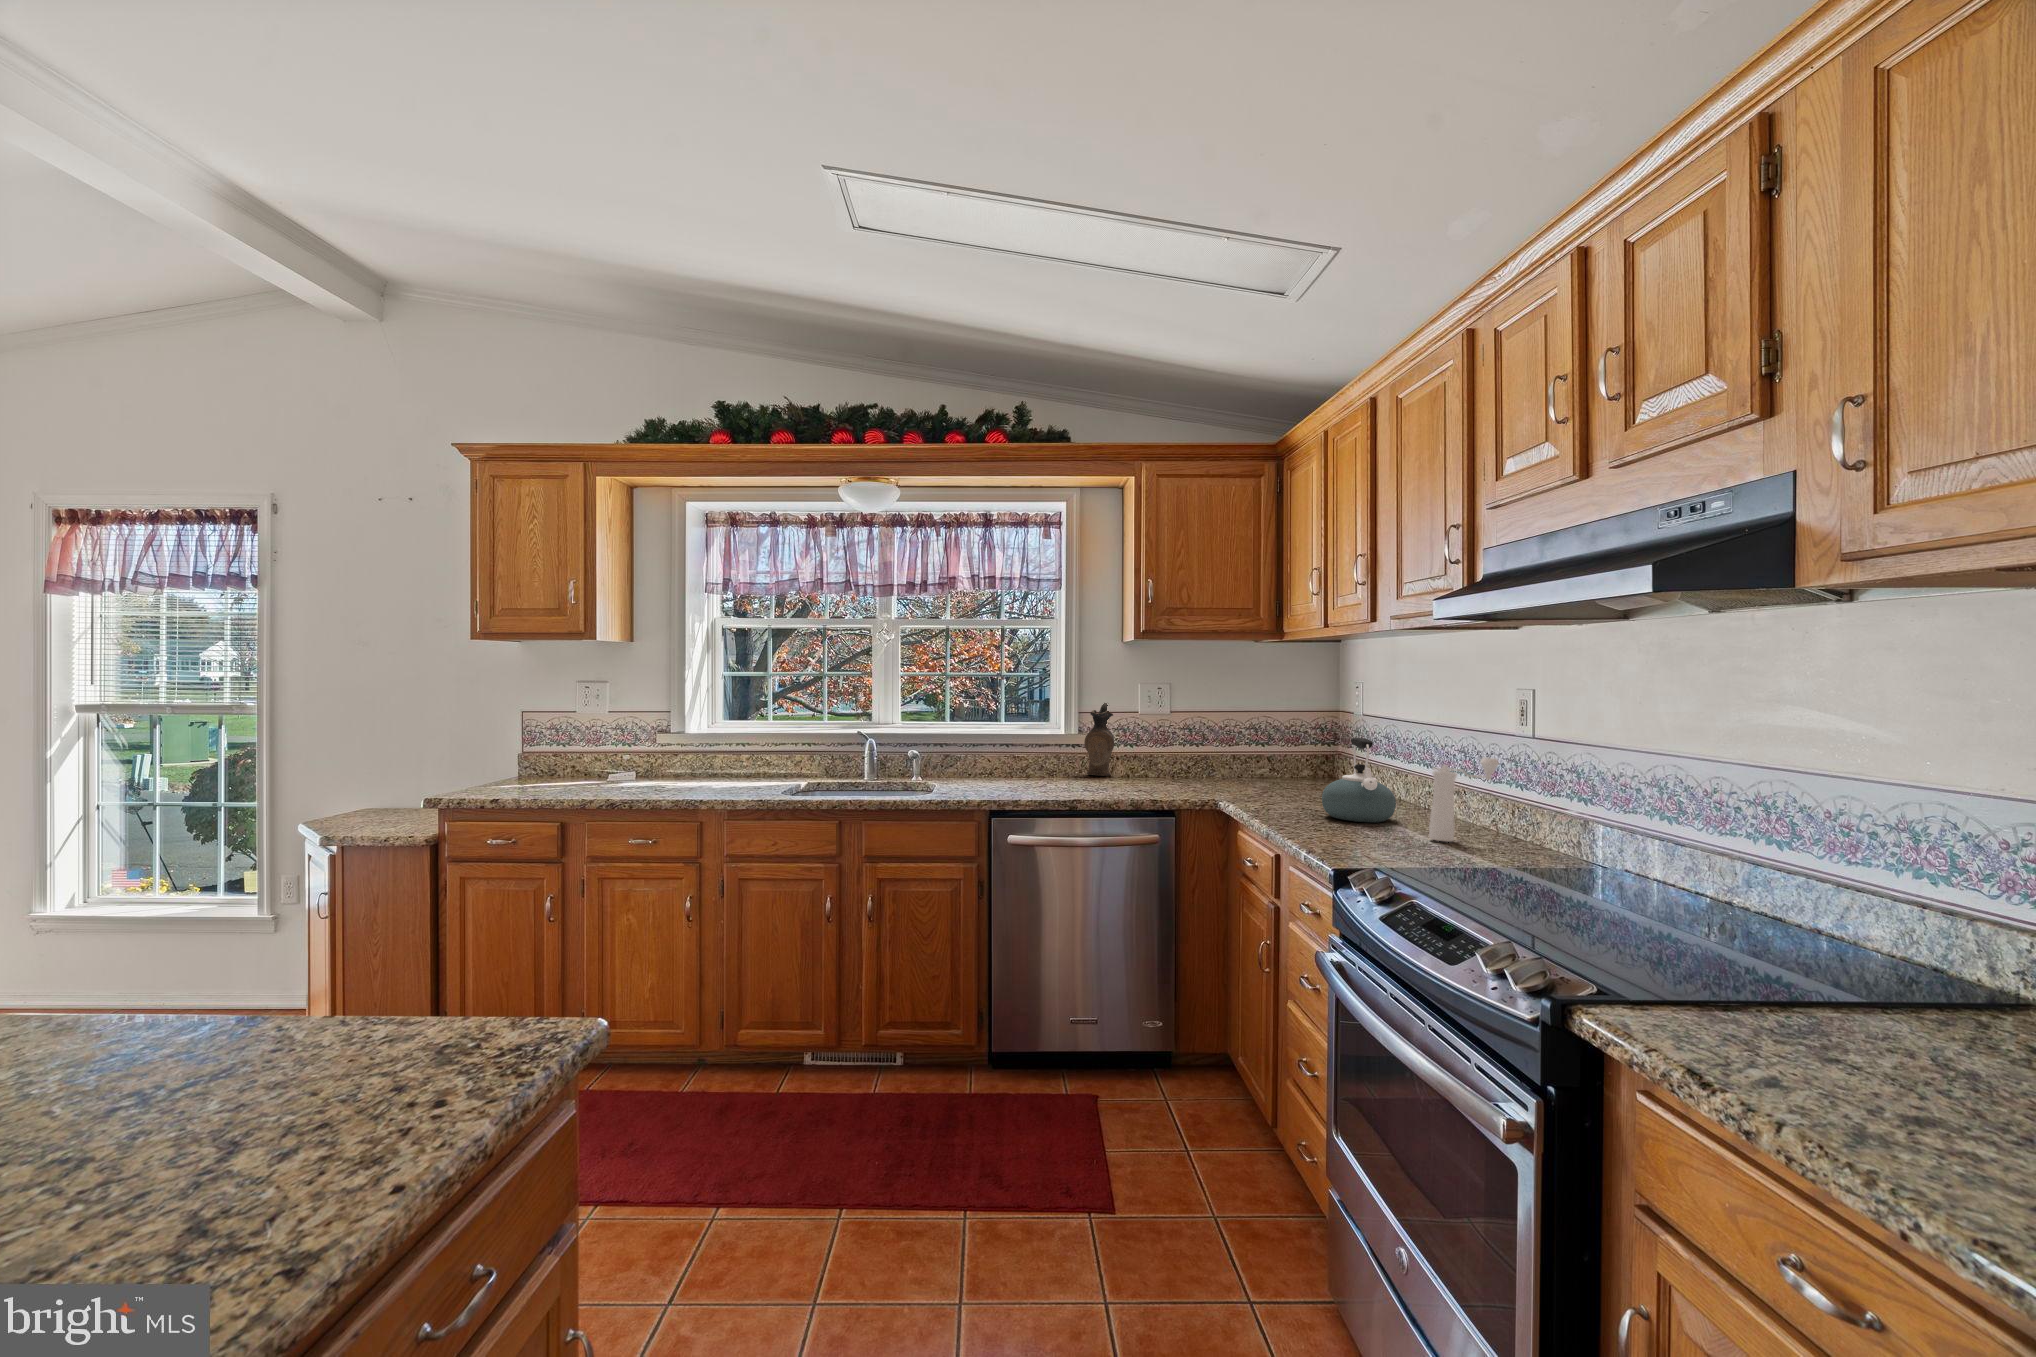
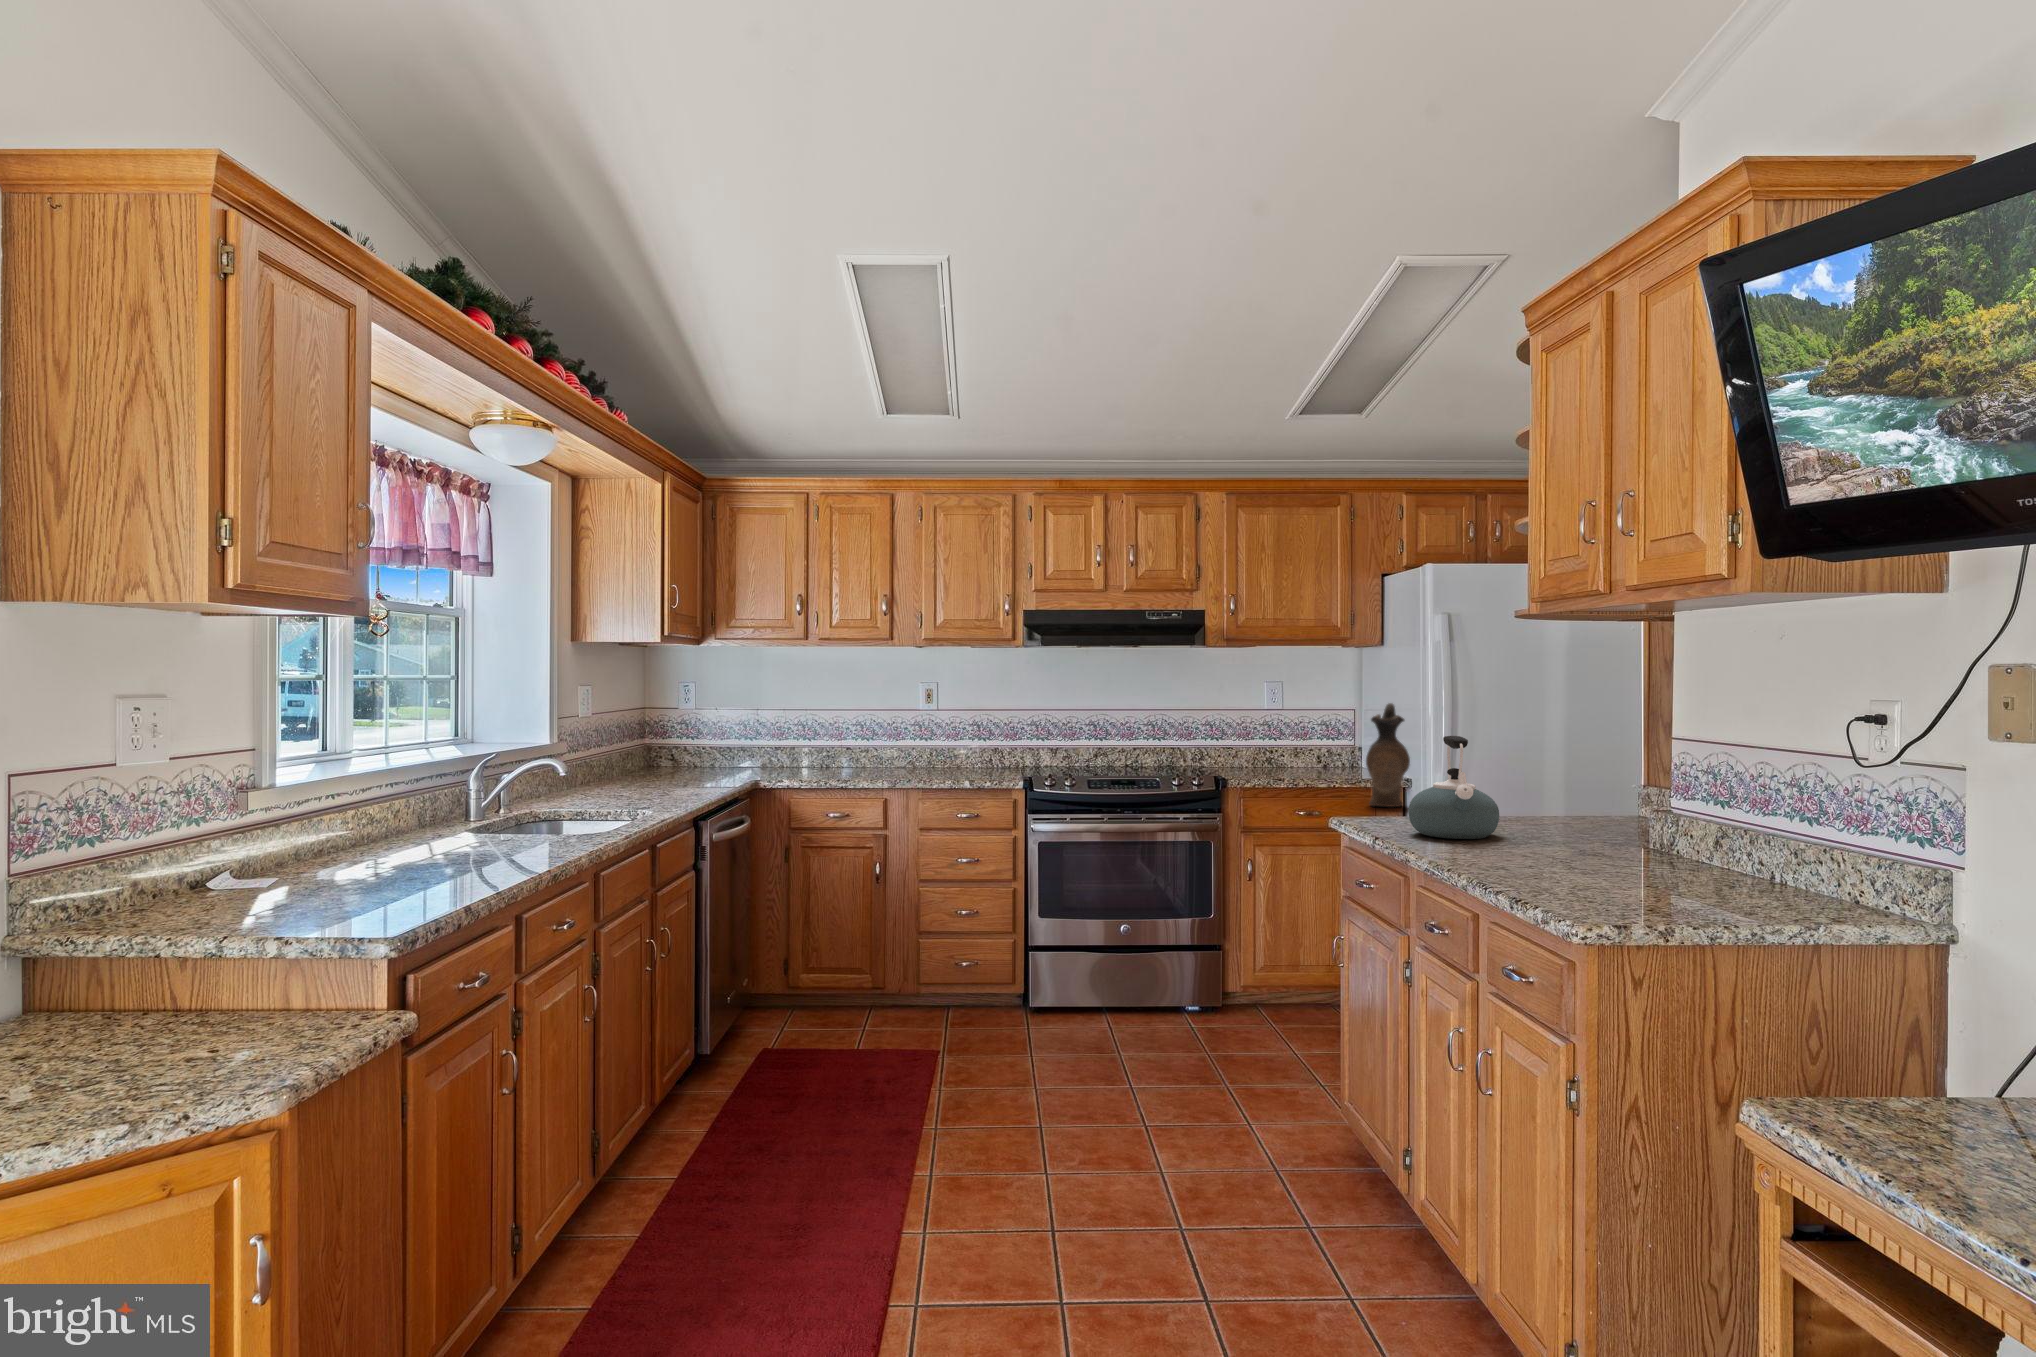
ceramic pitcher: present [1084,703,1114,776] -> present [1366,703,1410,807]
pepper mill: present [1429,757,1499,842] -> none [1533,755,1617,859]

